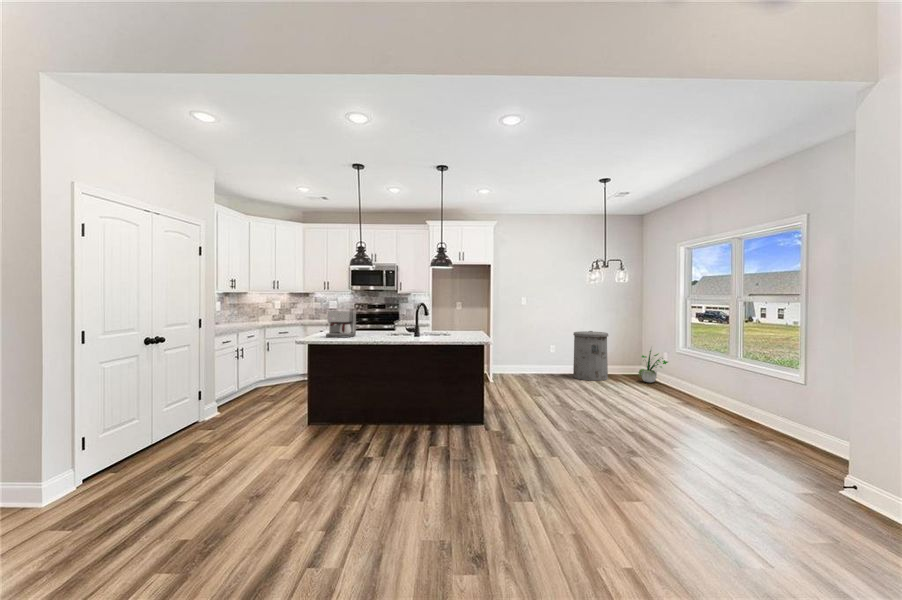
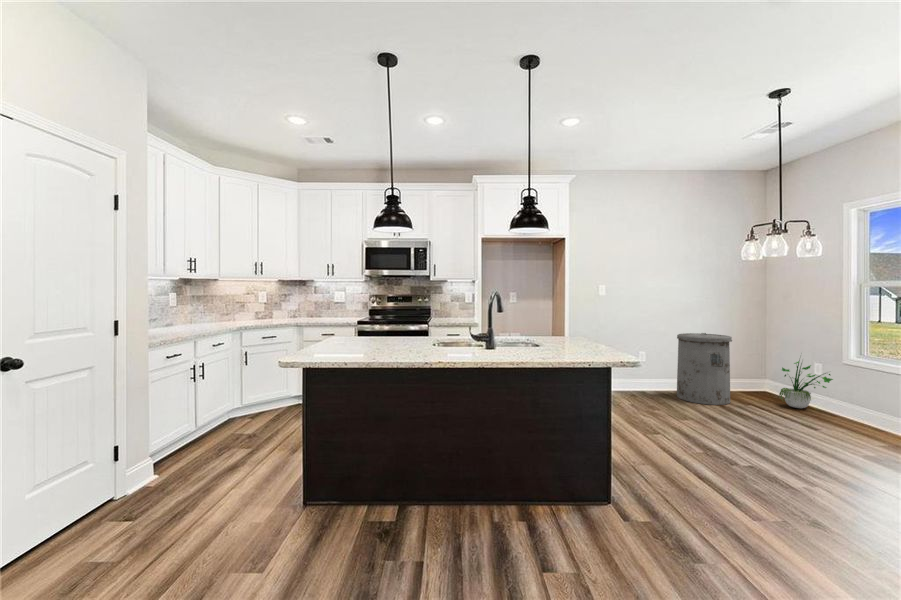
coffee maker: present [326,311,356,337] -> none [333,306,383,351]

